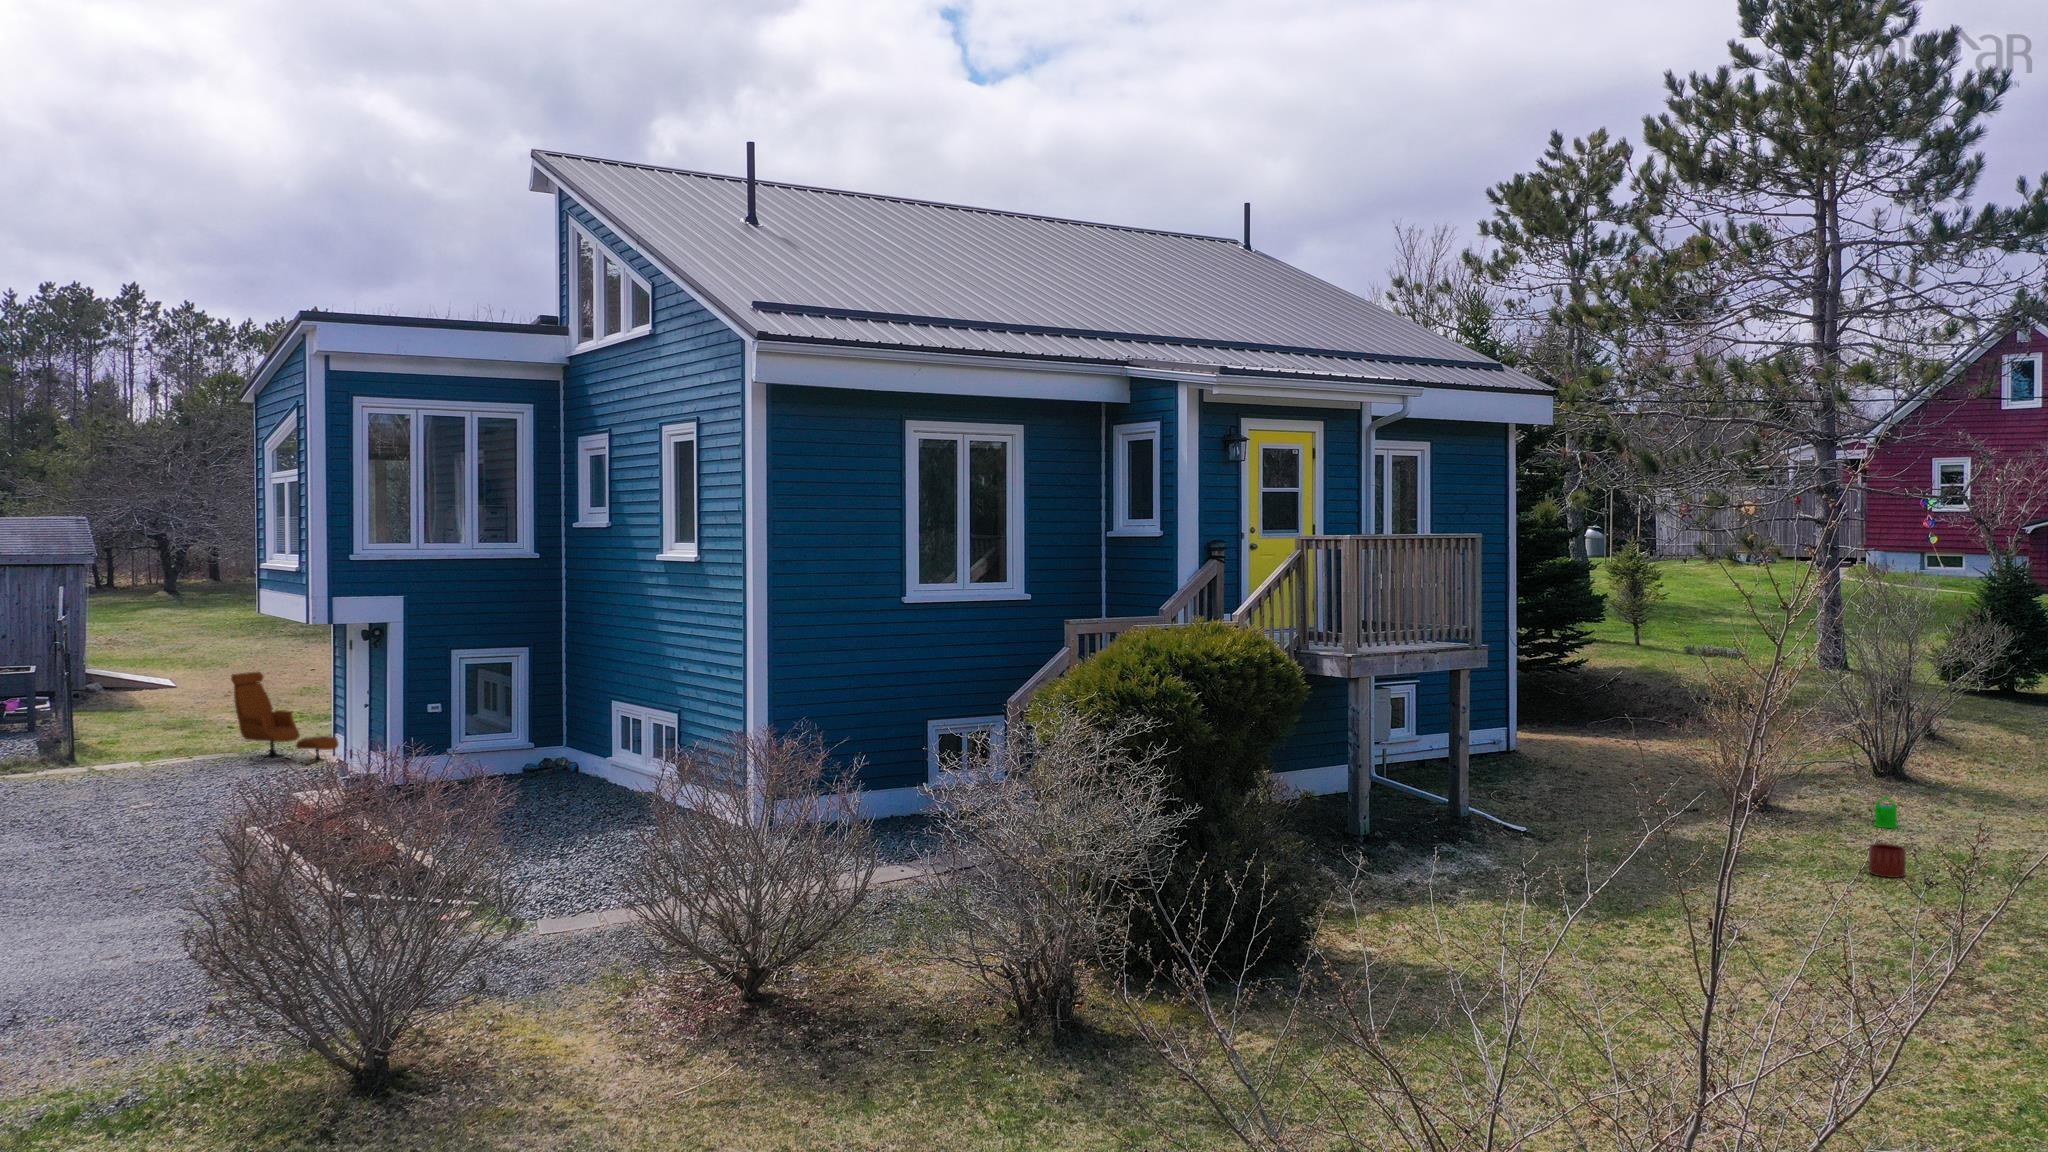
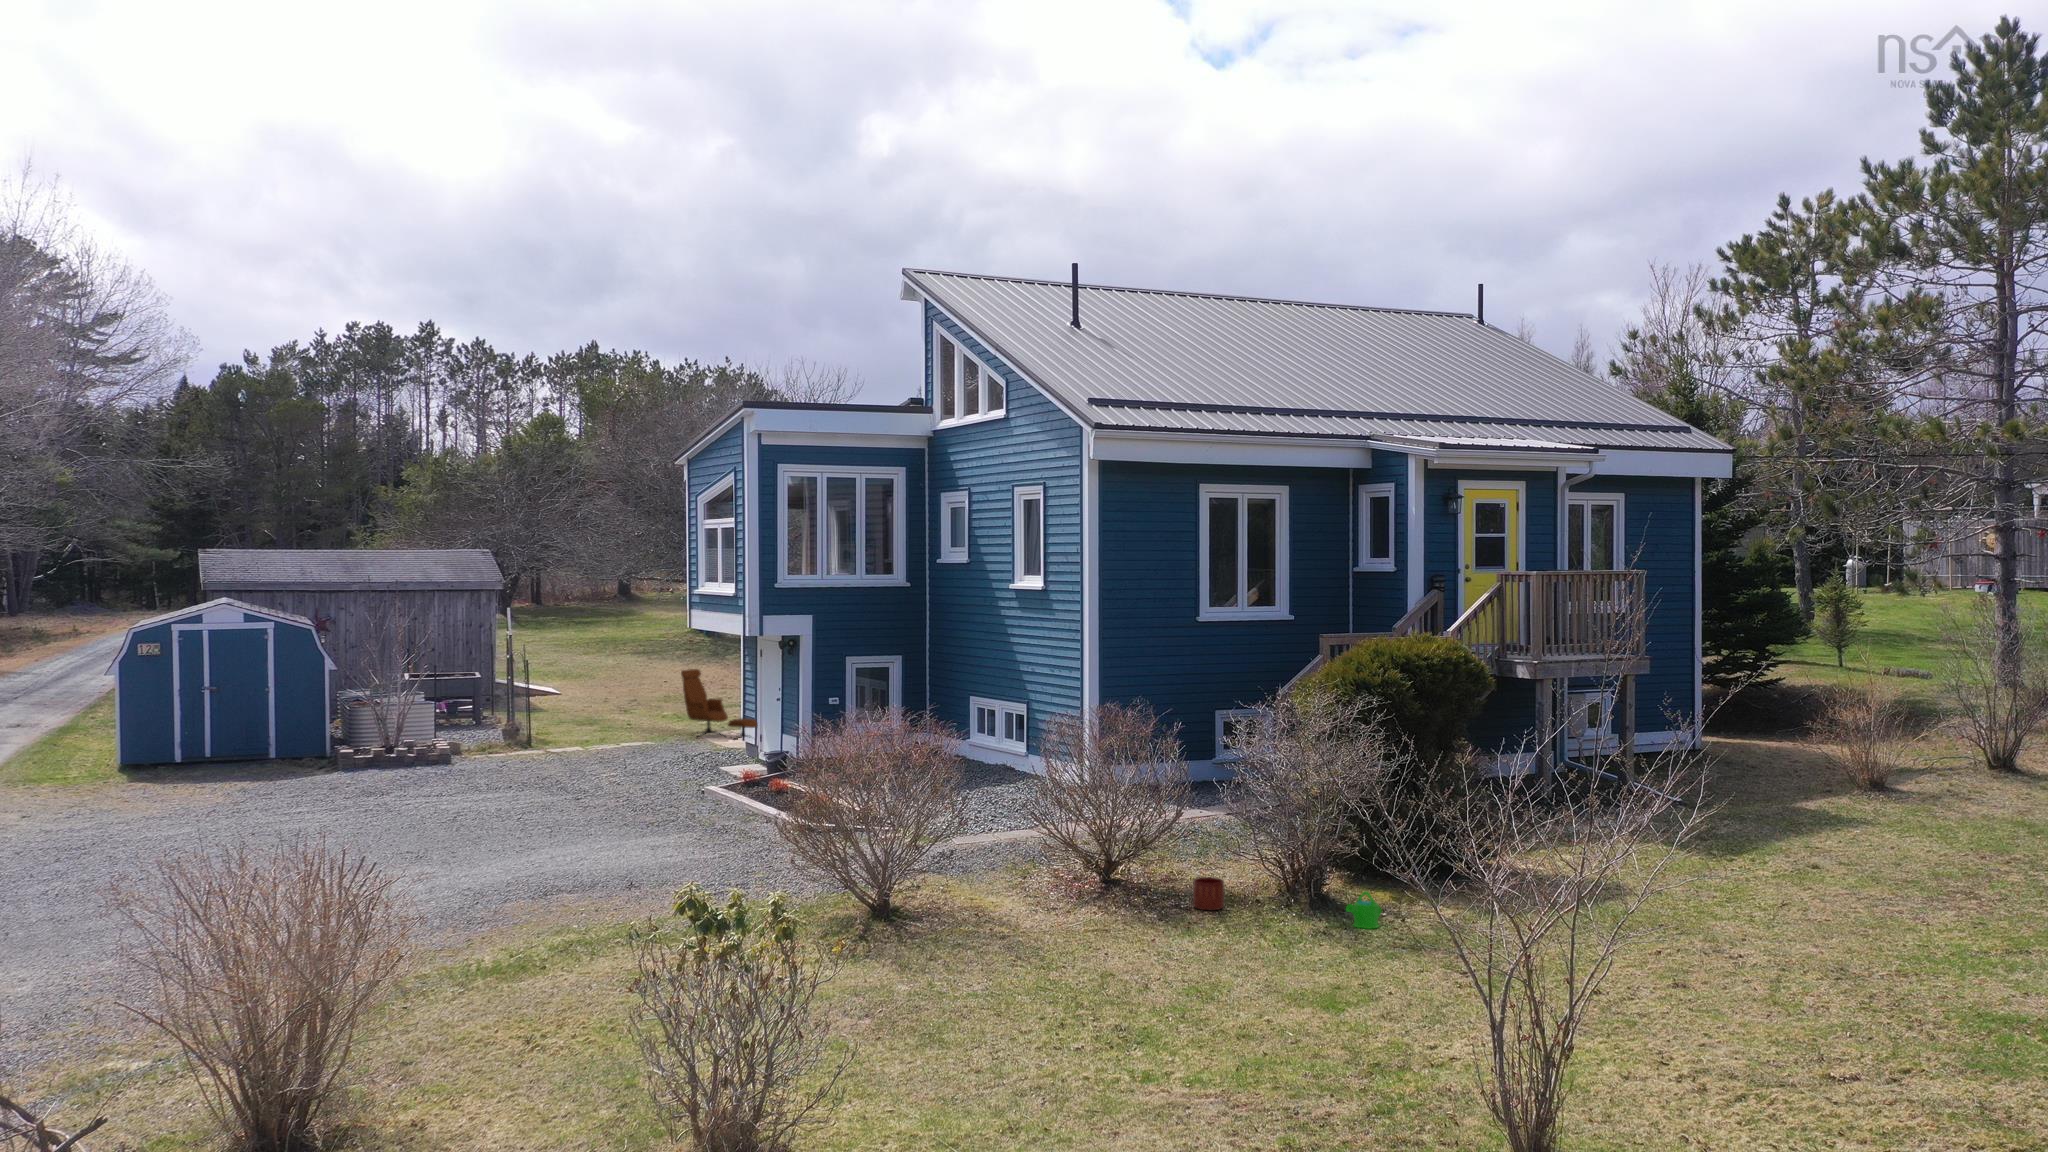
watering can: present [1874,796,1897,828] -> present [1346,891,1382,929]
planter: present [1869,843,1906,878] -> present [1193,877,1224,911]

